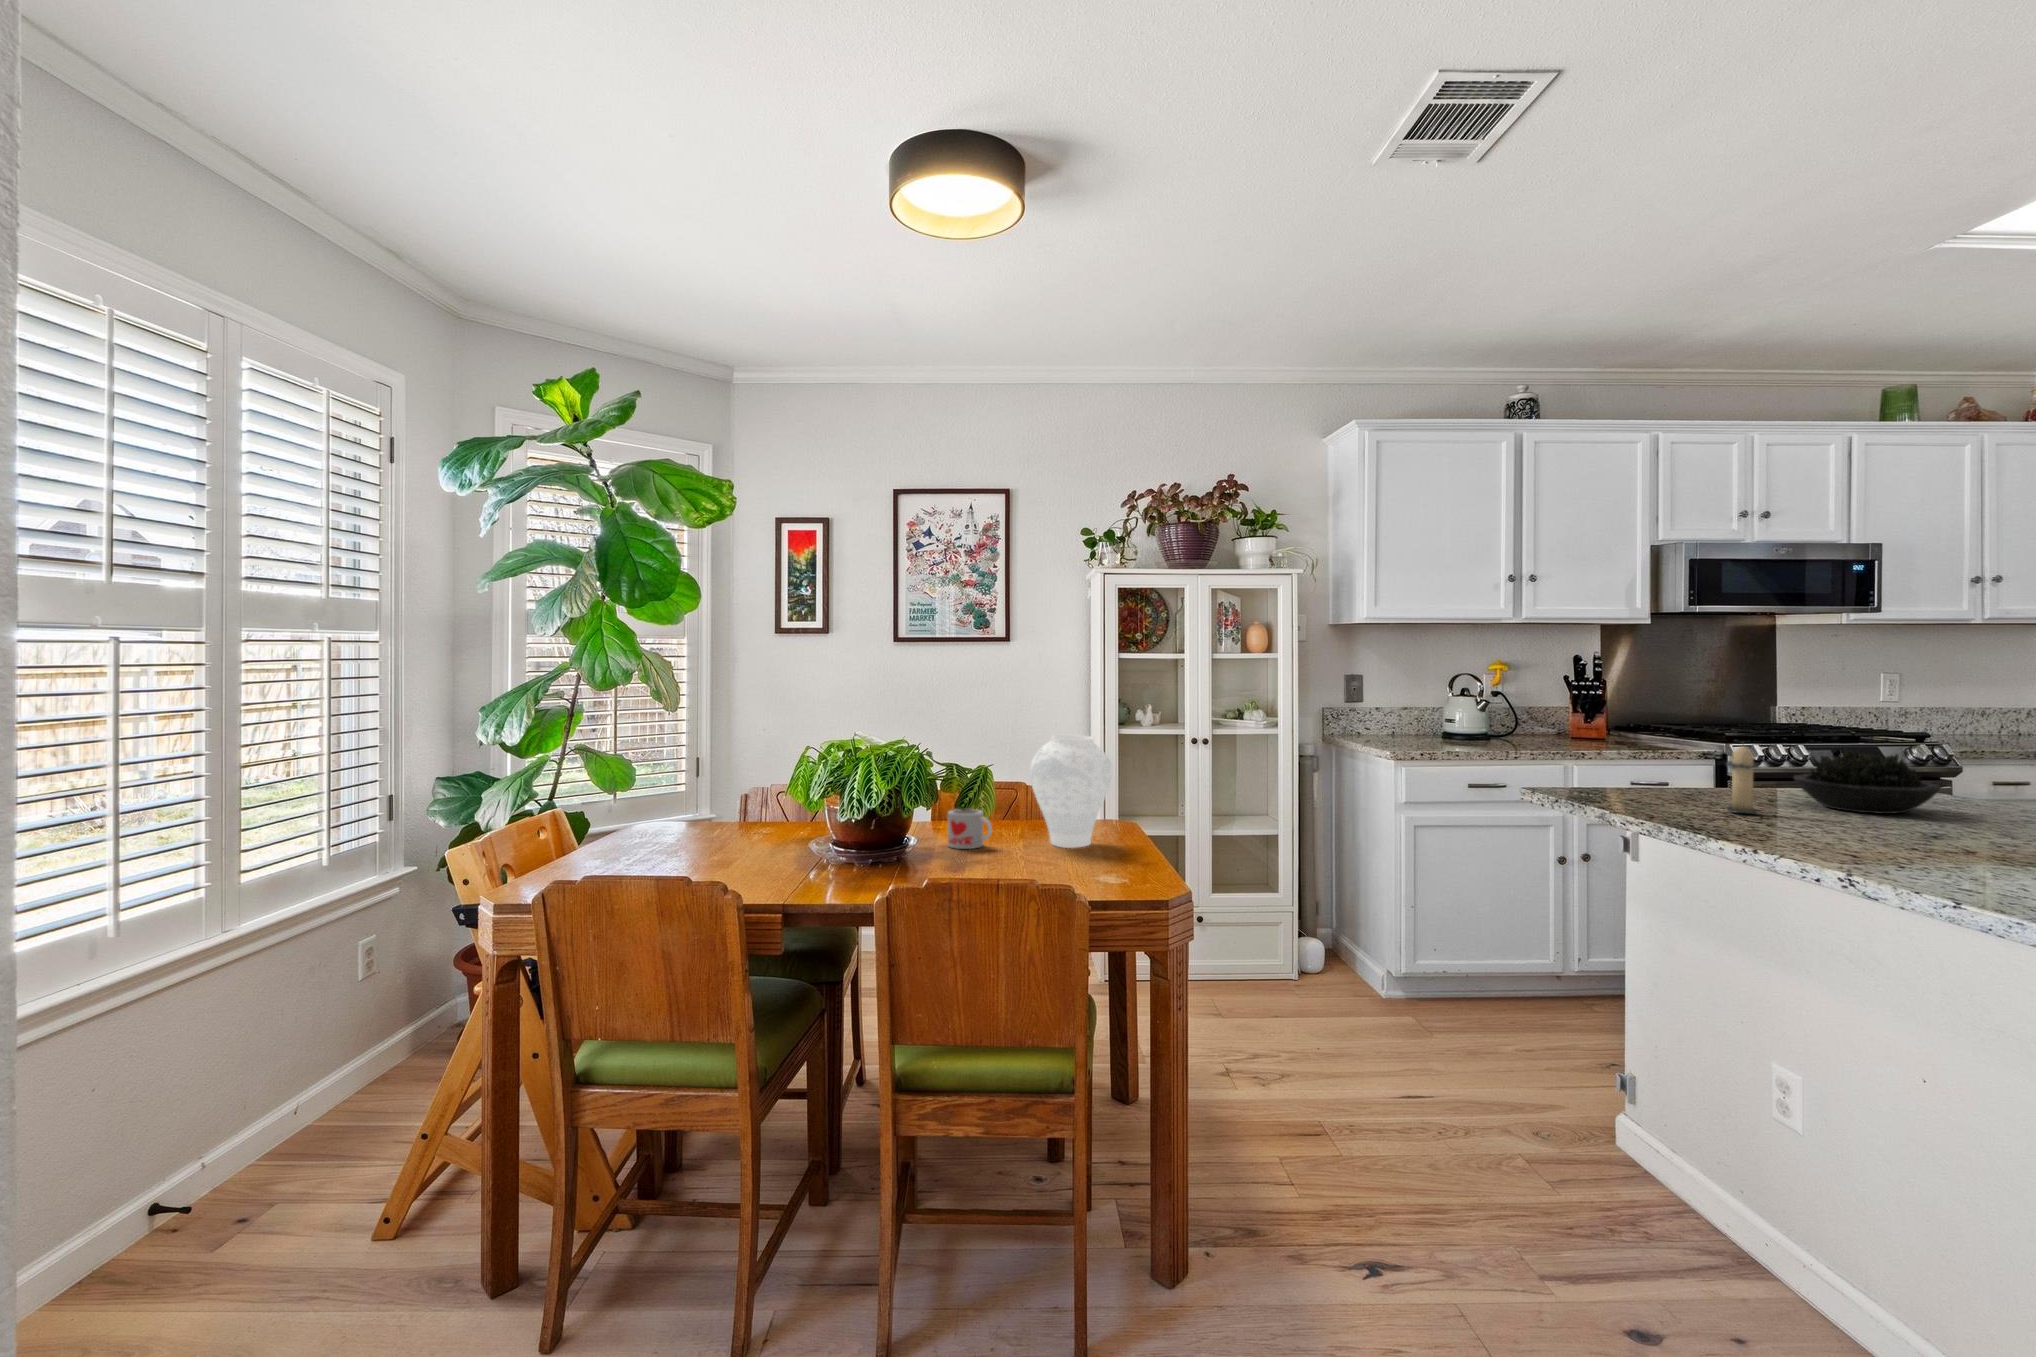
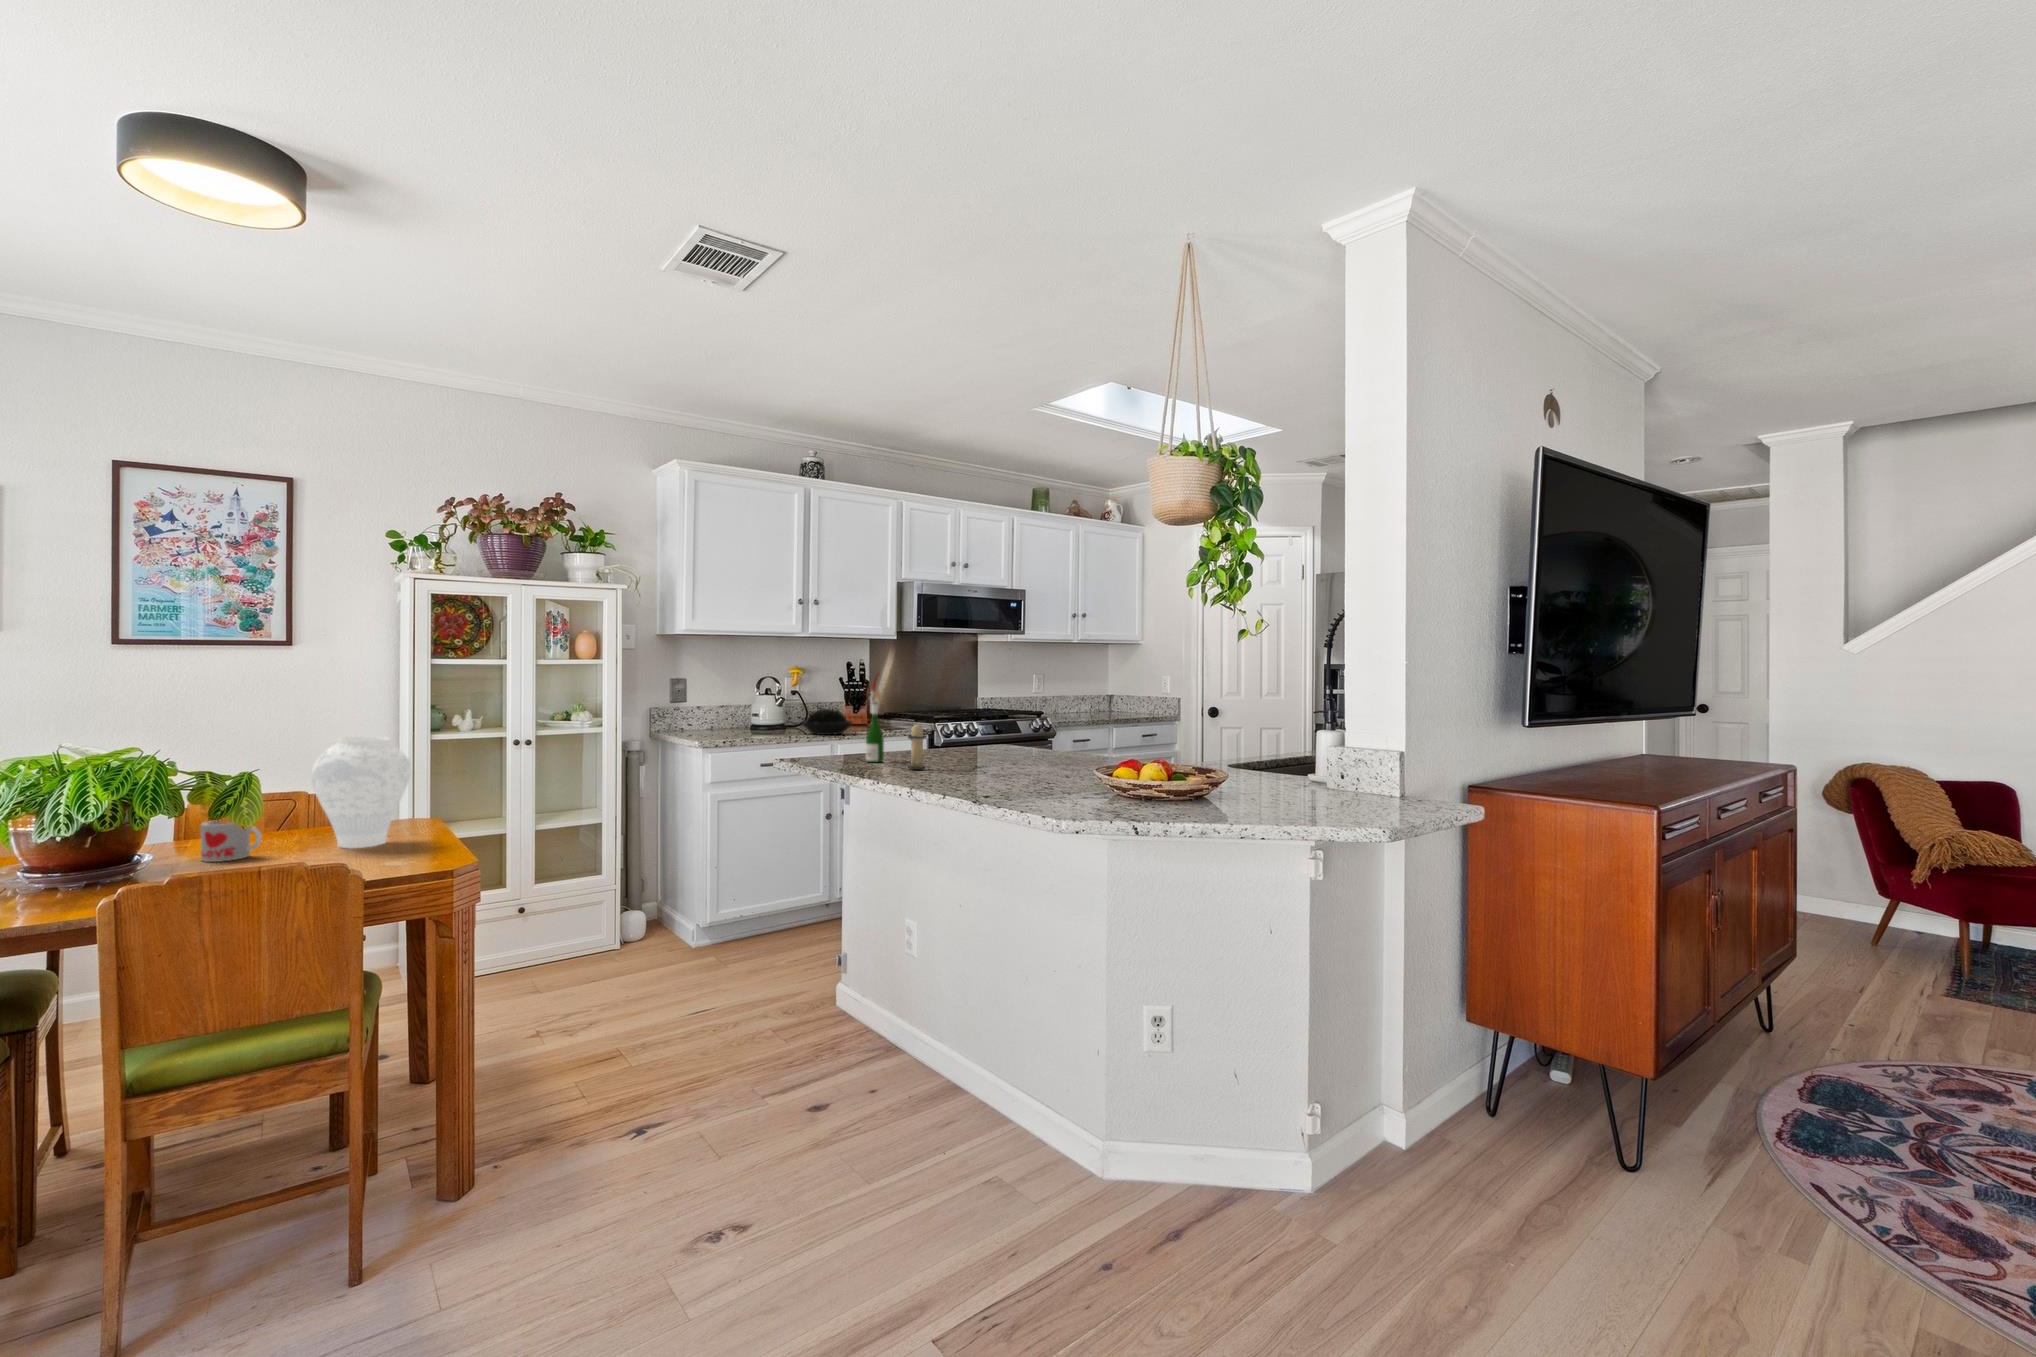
wine bottle: none [1643,669,1685,797] -> present [866,674,884,762]
succulent plant: present [1794,750,1940,814] -> present [802,708,852,735]

